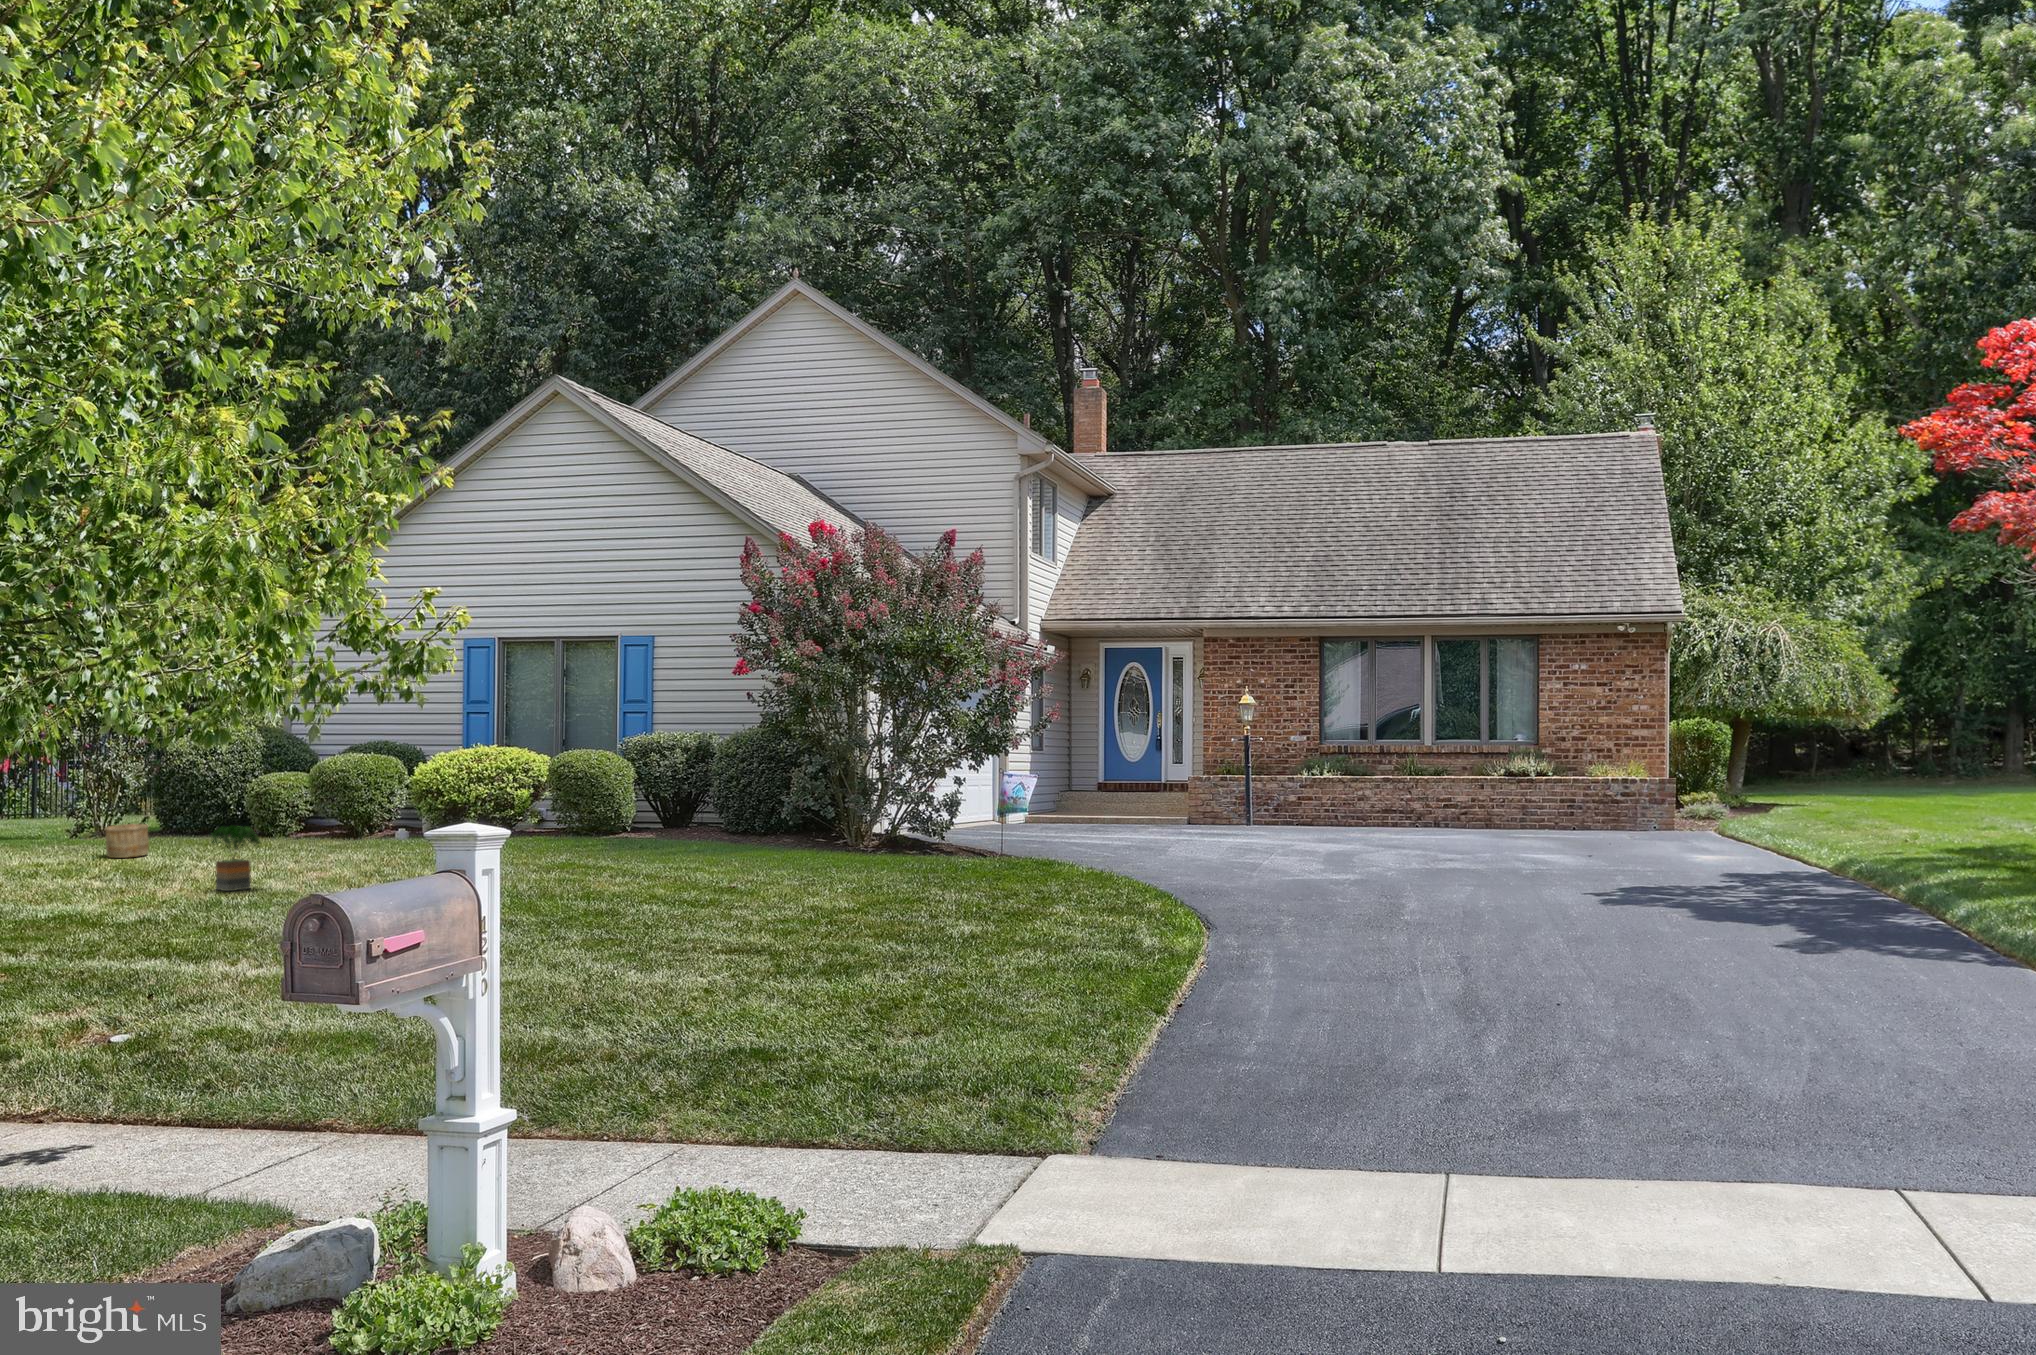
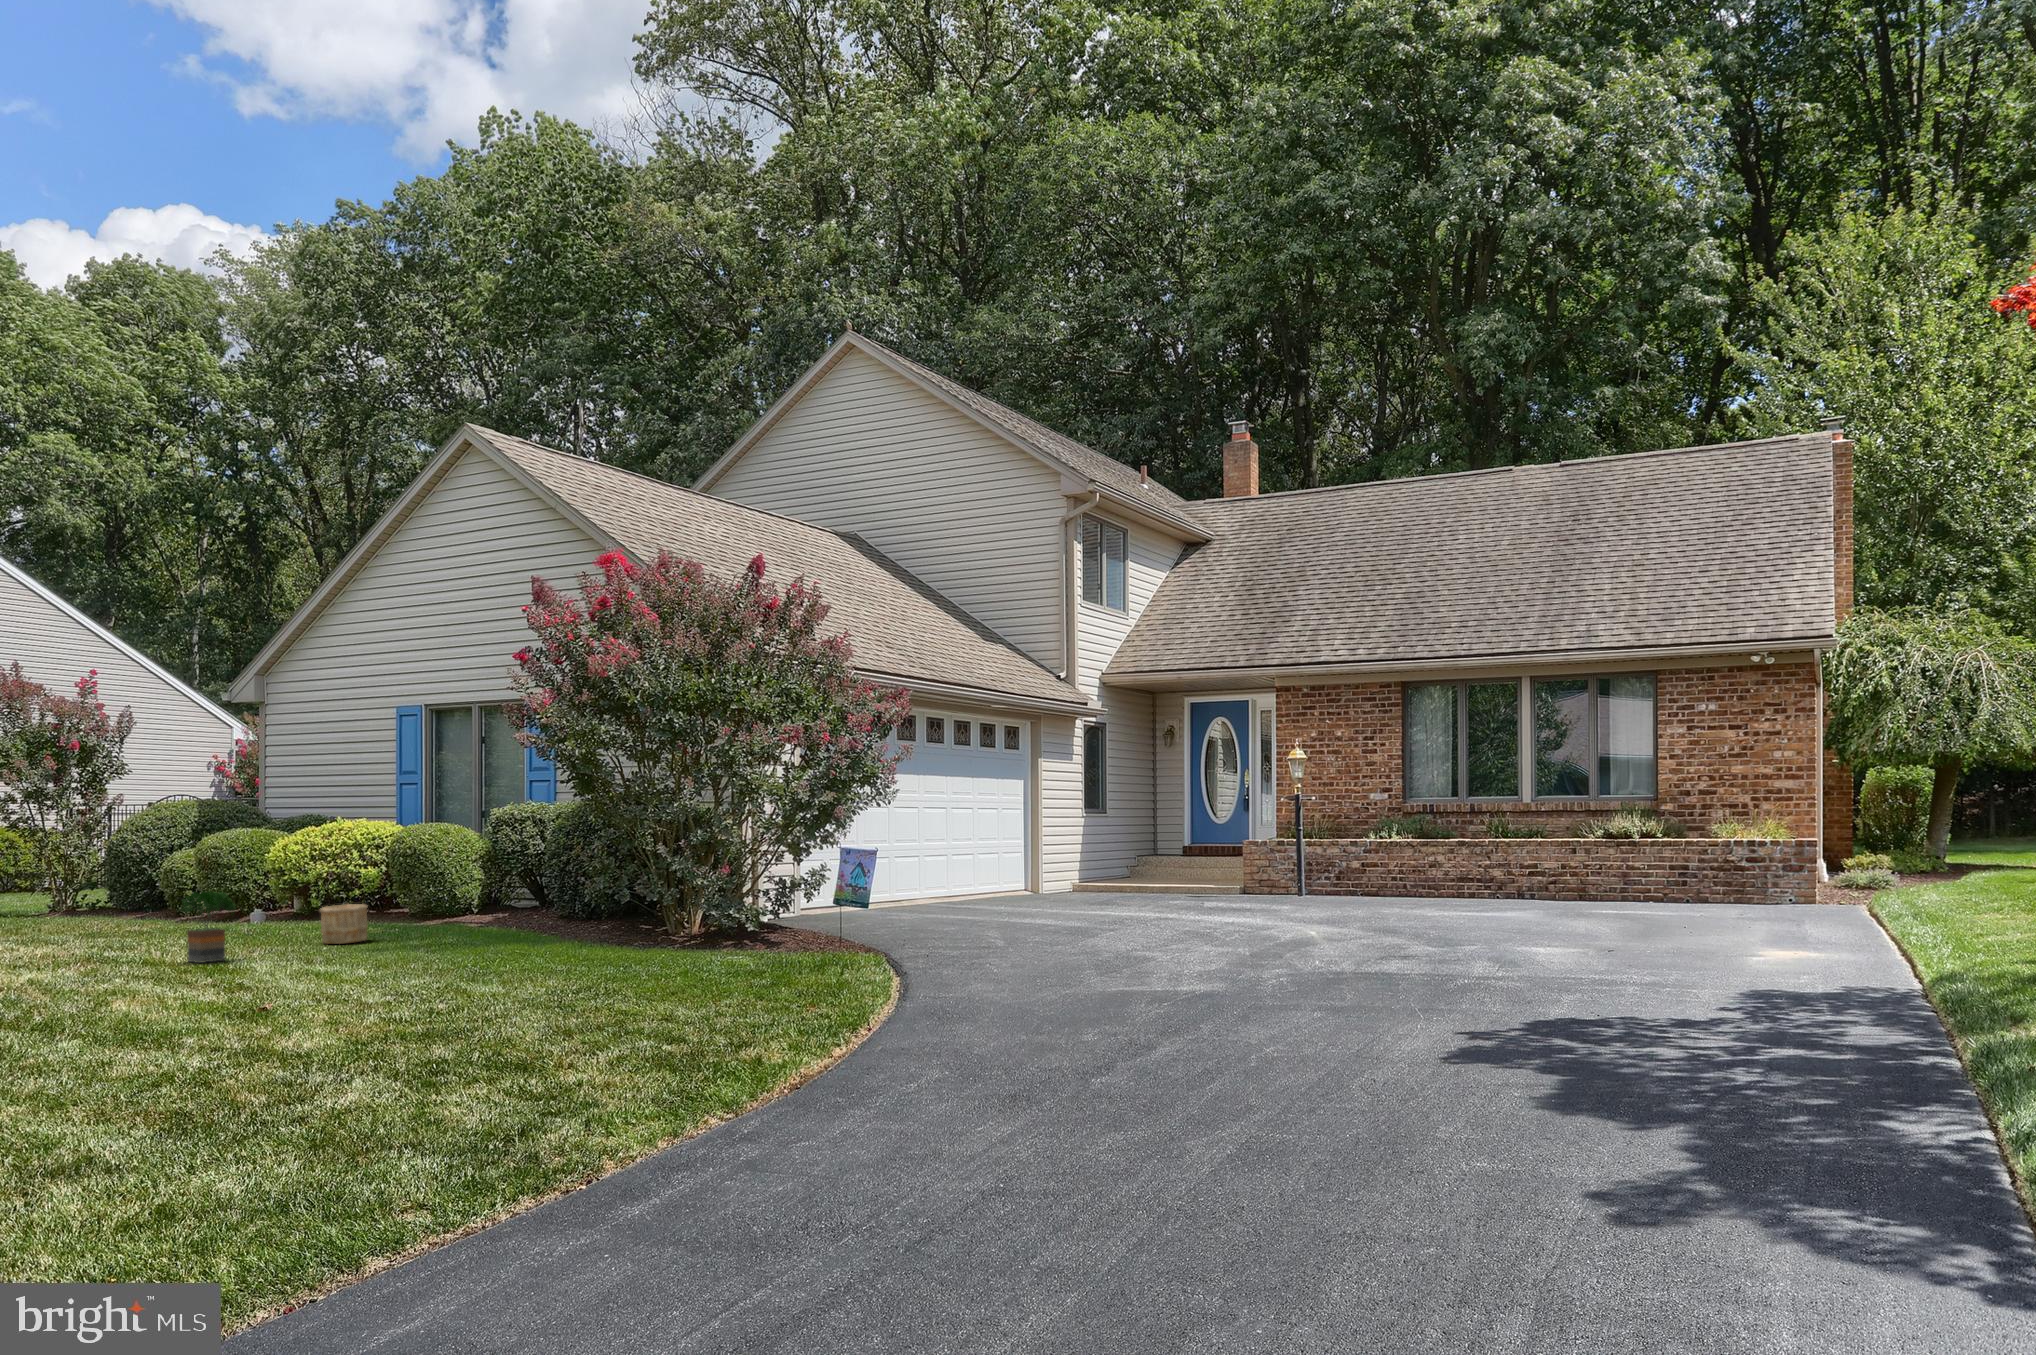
wooden bucket: present [105,824,149,858] -> present [320,904,368,944]

